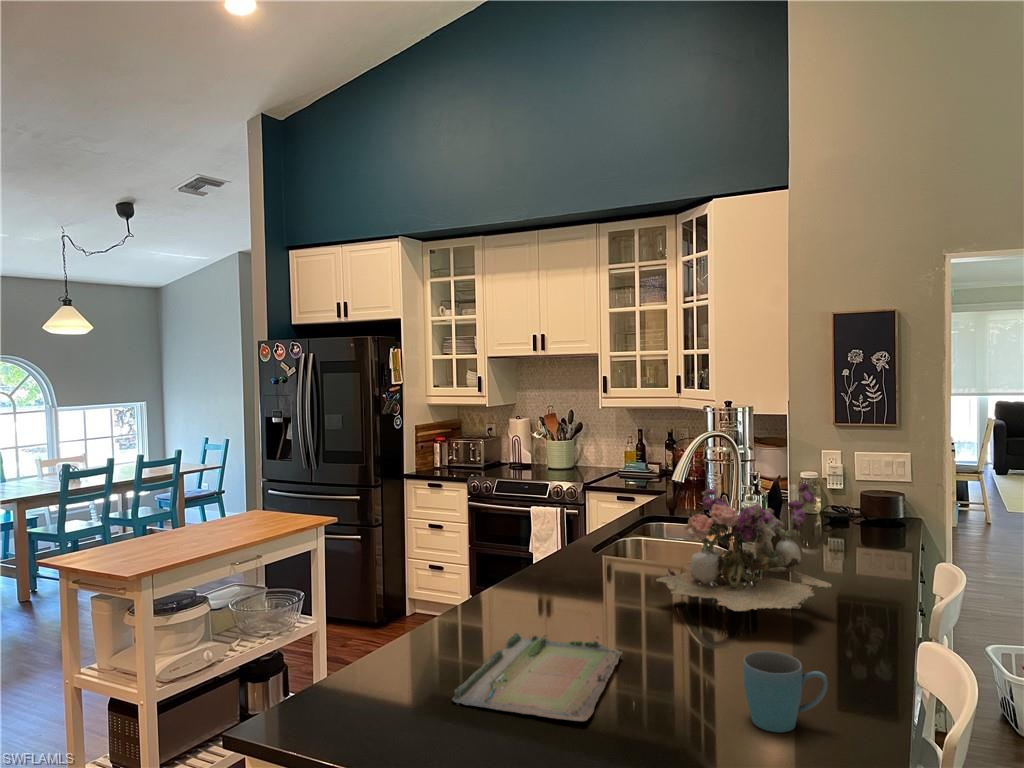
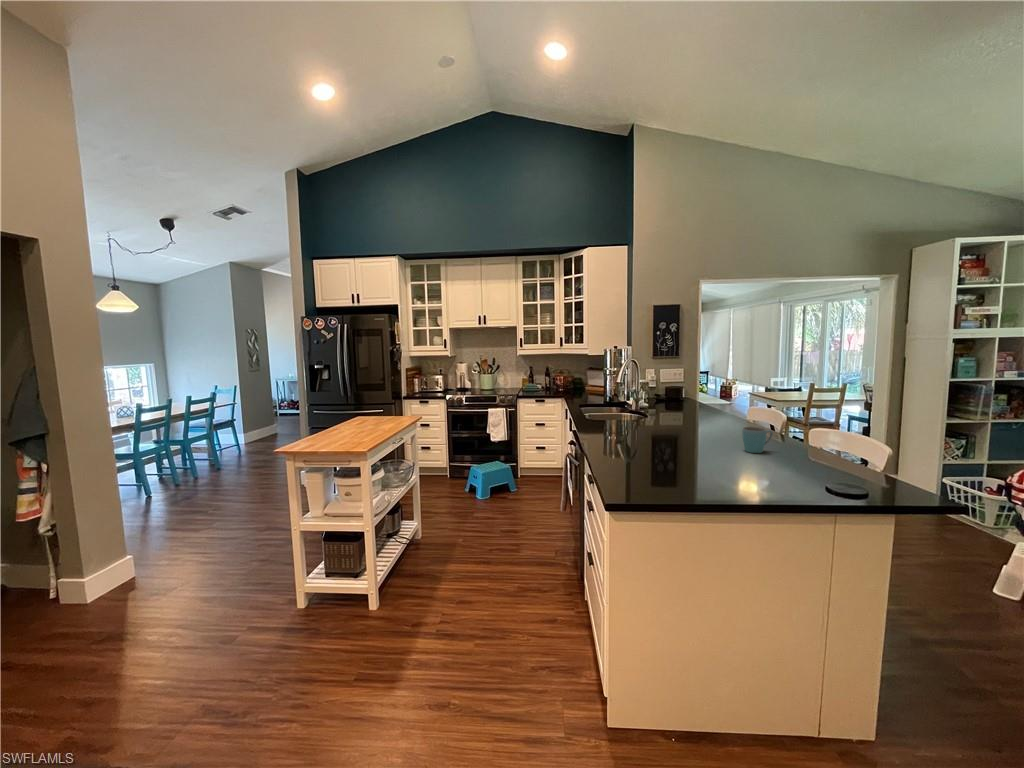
flower arrangement: present [656,480,831,611] -> none [651,371,722,428]
tray: present [452,633,622,721] -> none [624,434,703,461]

